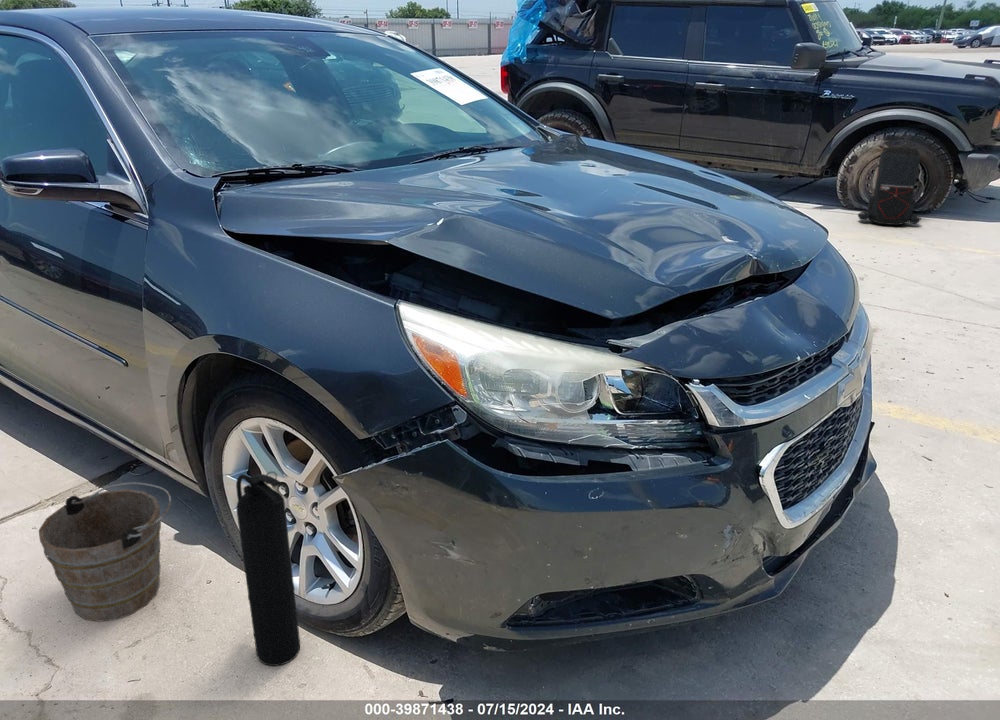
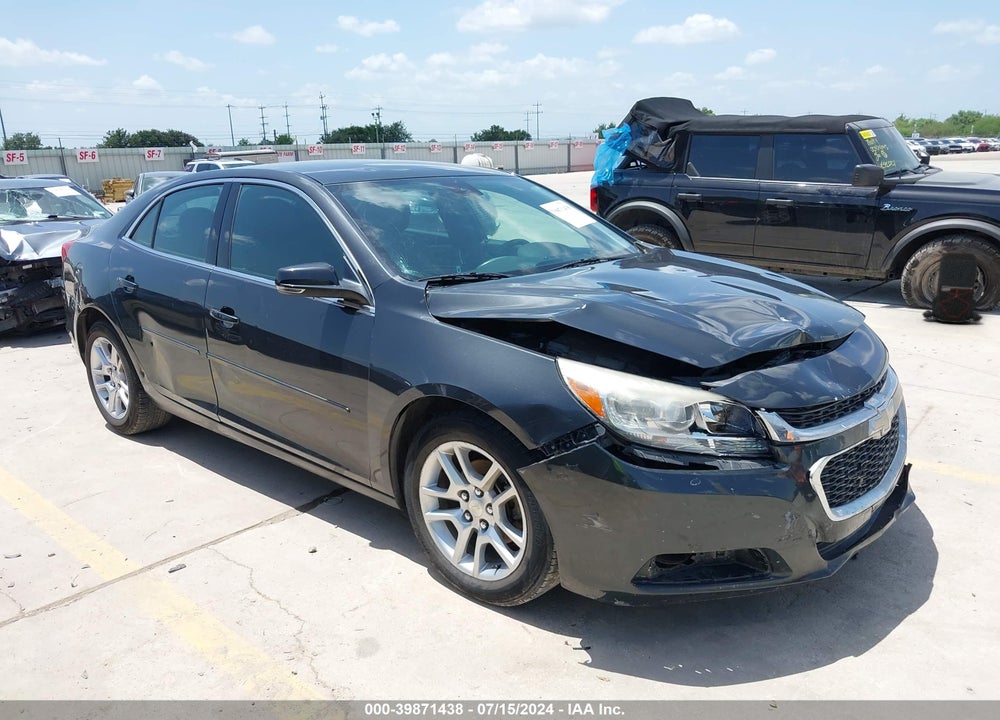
fire extinguisher: present [236,472,300,666] -> none [436,477,475,625]
bucket: present [39,482,171,622] -> none [289,499,377,596]

